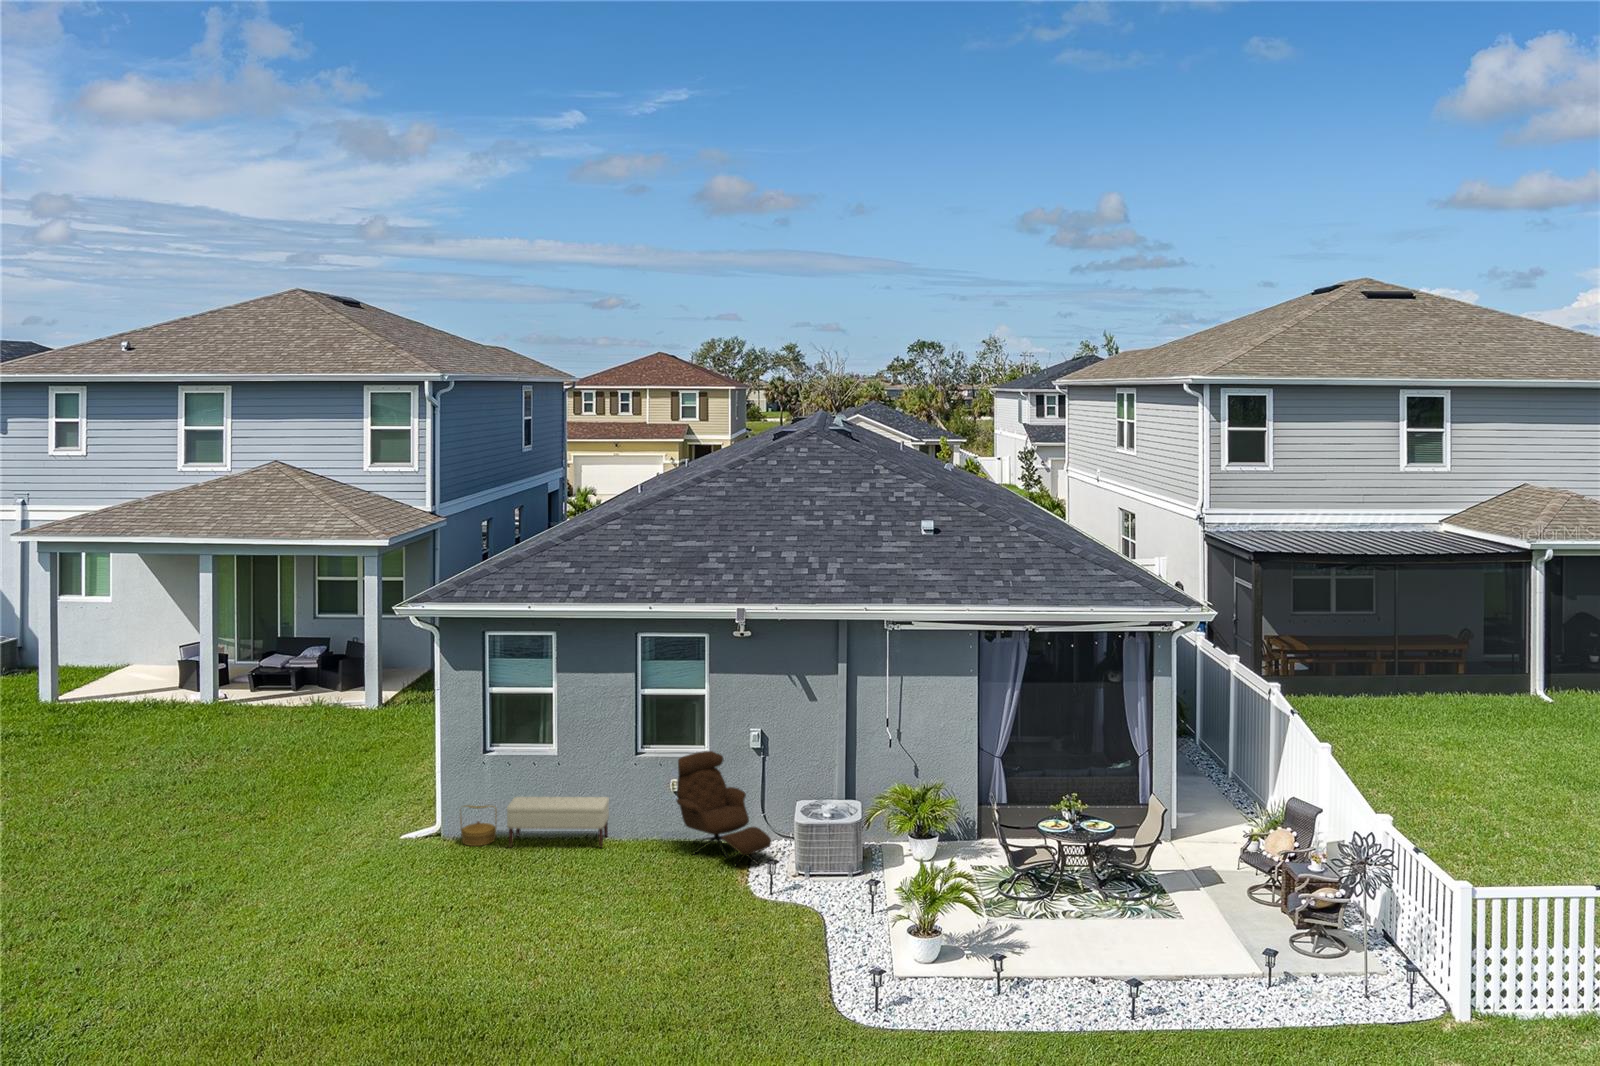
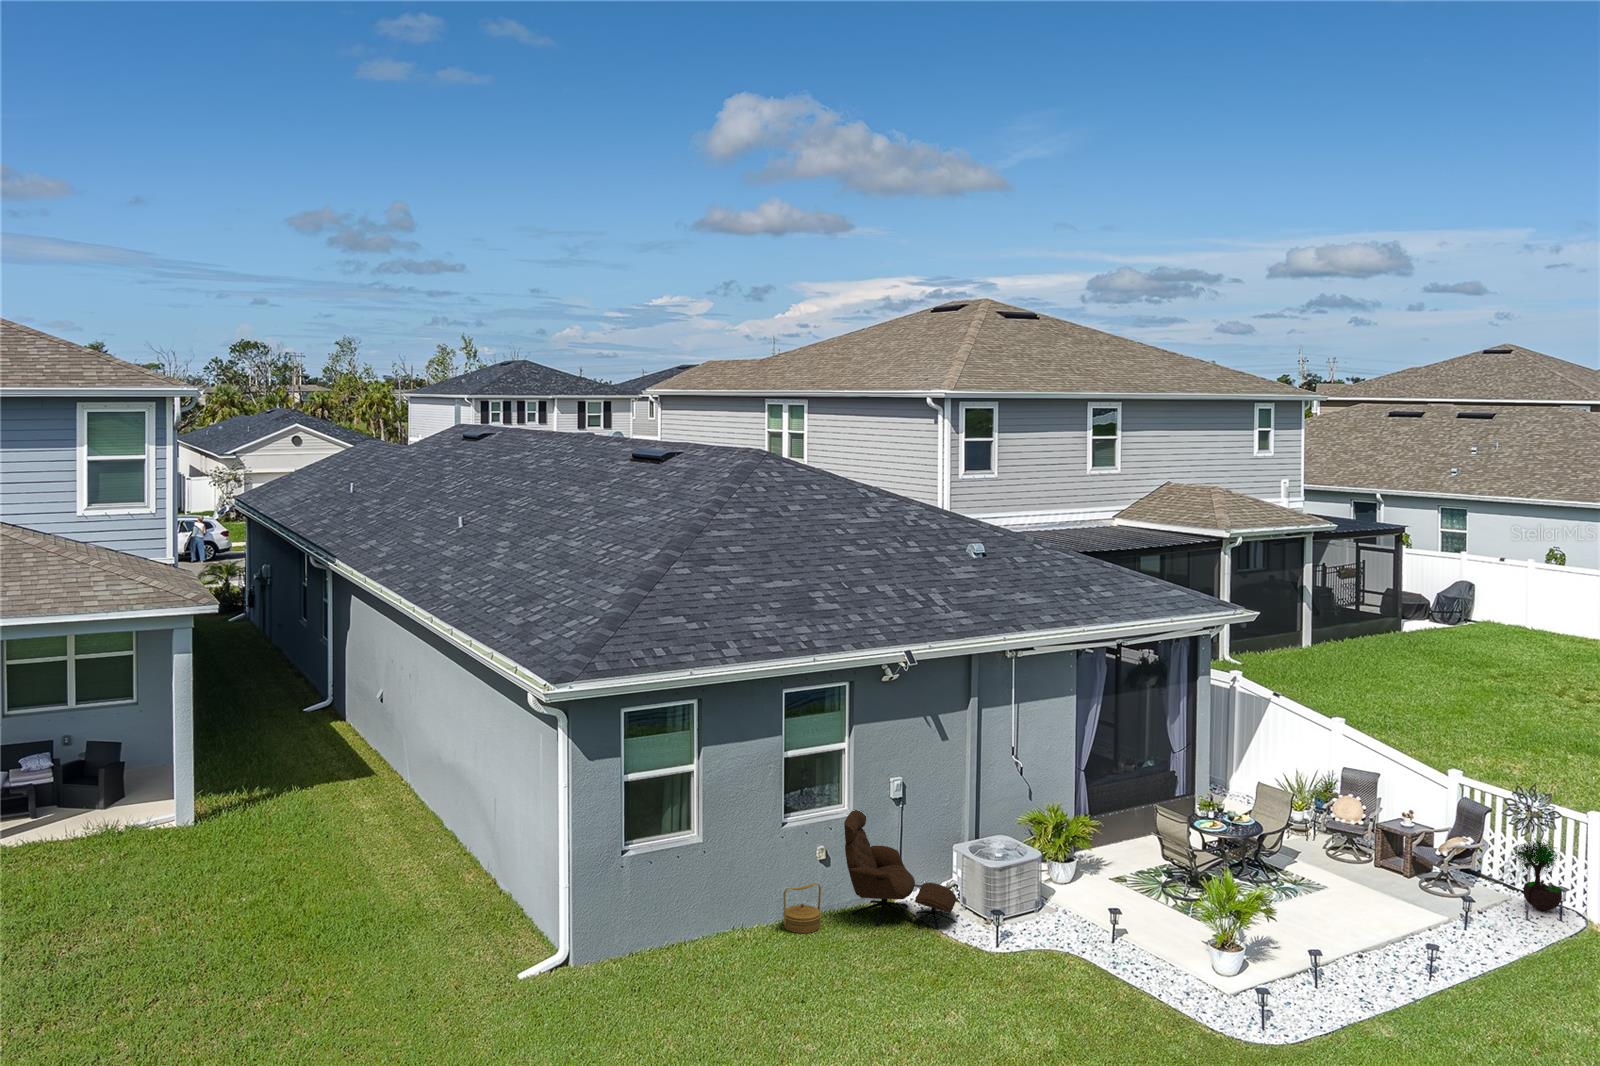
bench: present [507,797,609,848] -> none [664,882,782,964]
woven basket: present [460,805,497,846] -> present [783,883,821,933]
potted tree: none [1376,897,1446,999] -> present [1513,838,1562,911]

